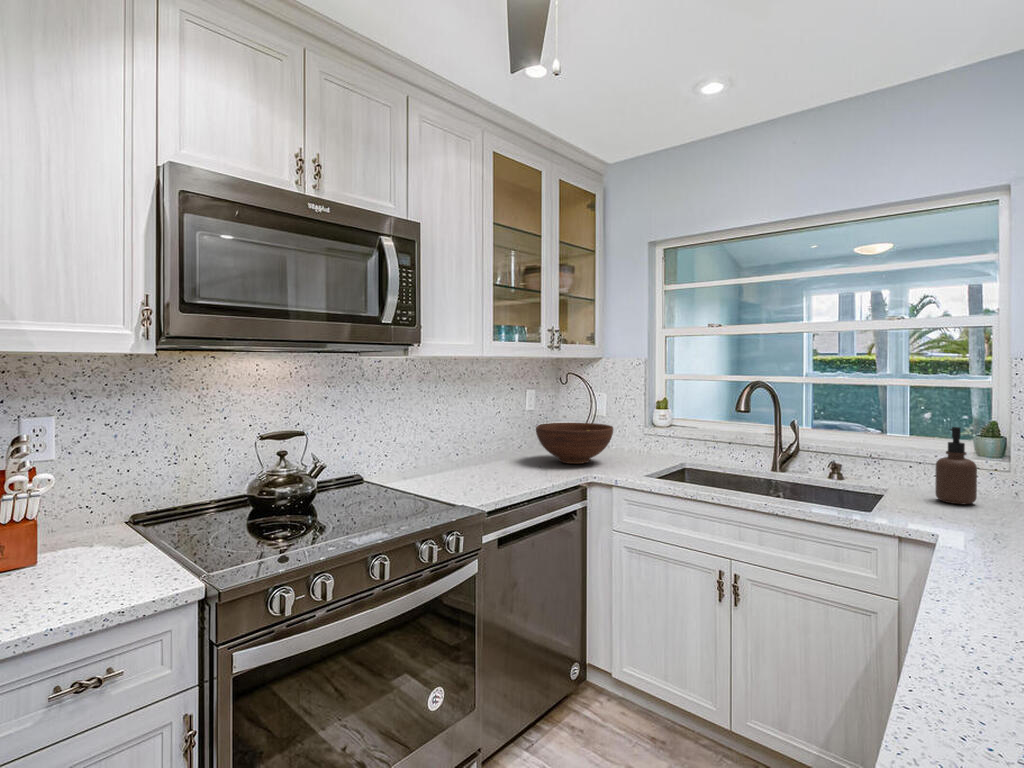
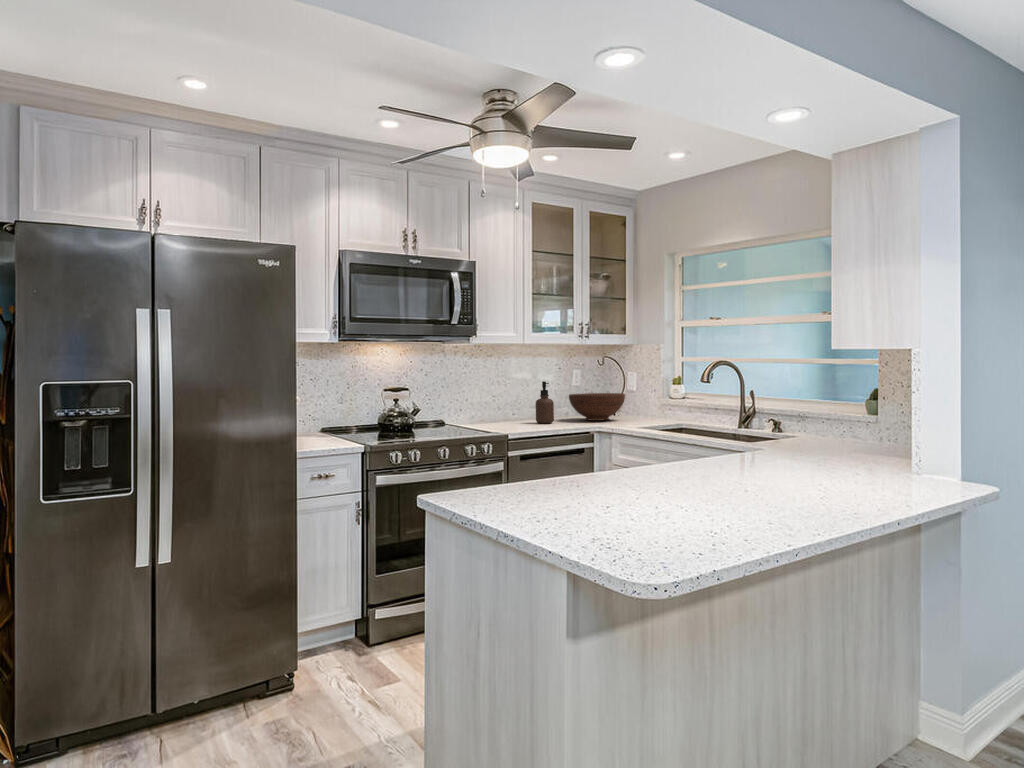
soap dispenser: present [935,427,977,504] -> present [535,381,554,424]

